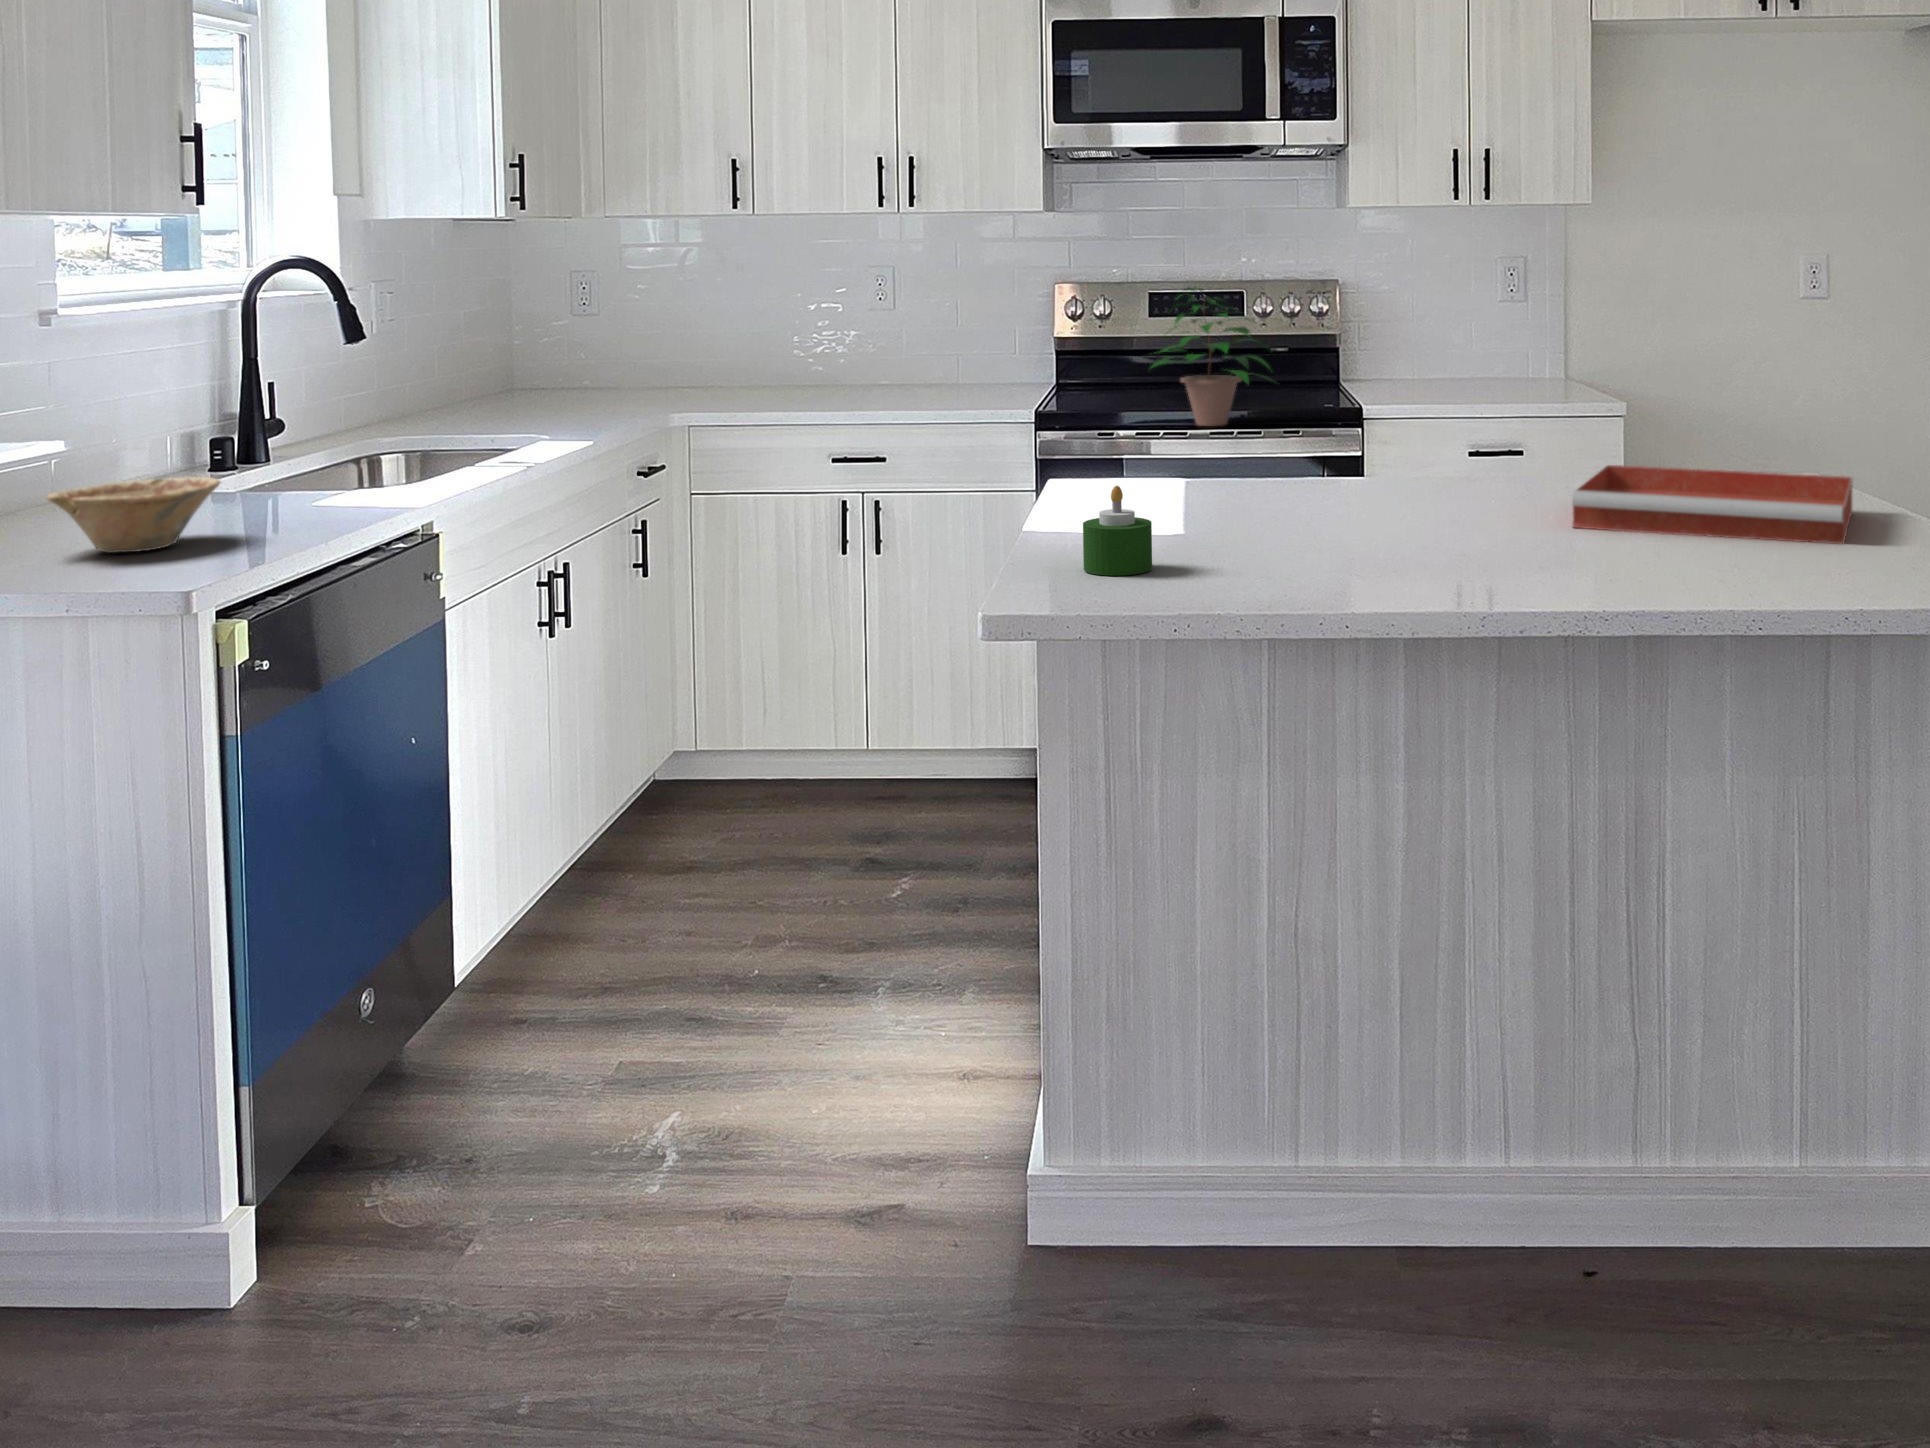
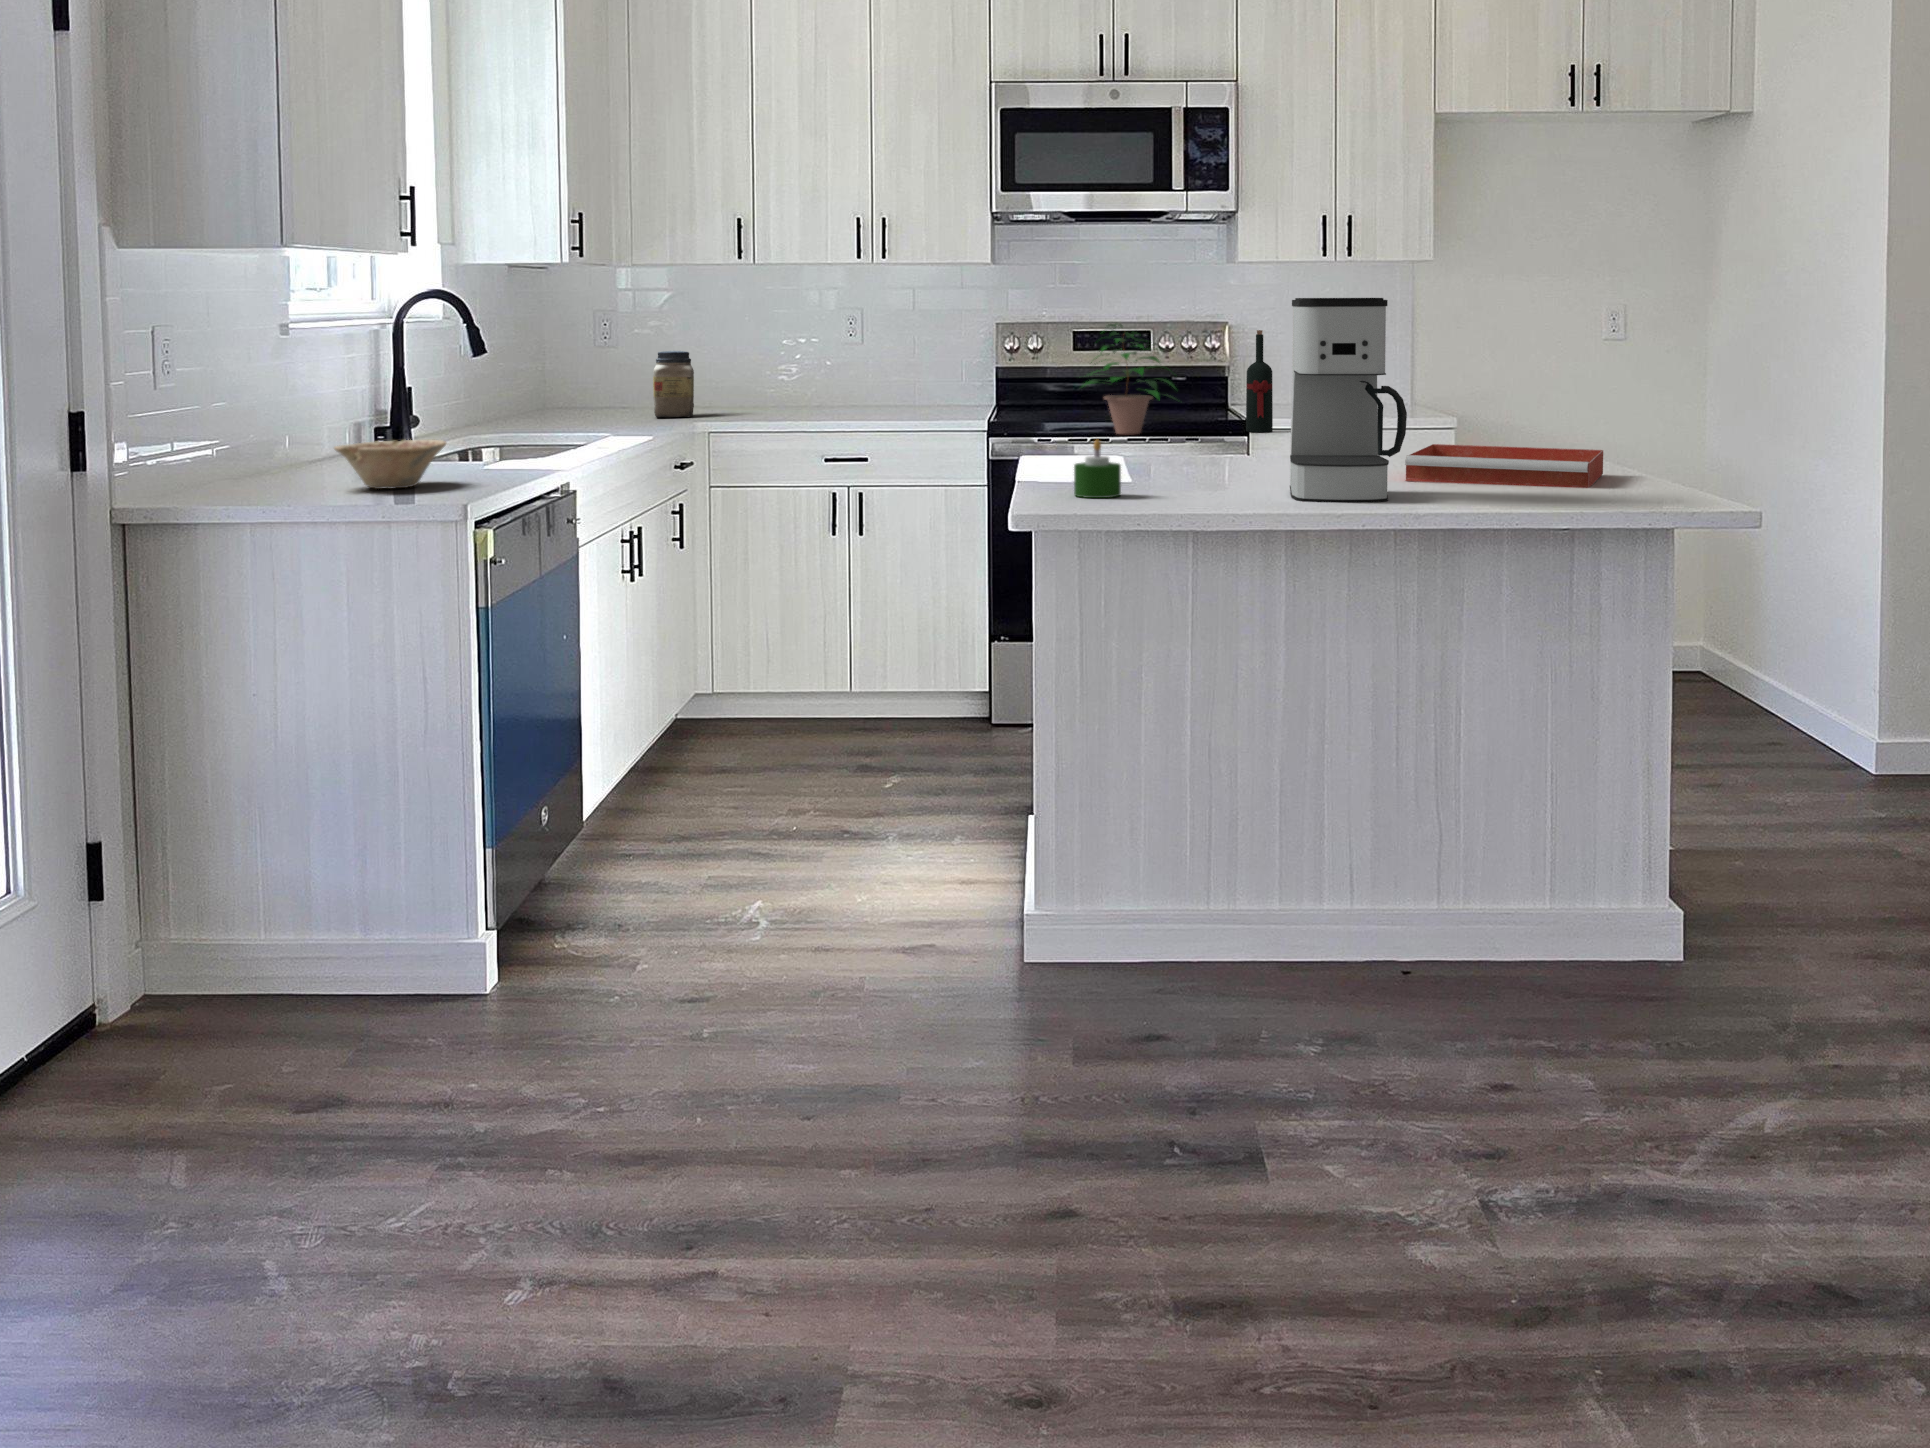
coffee maker: none [1404,271,1577,586] -> present [1290,298,1407,503]
wine bottle: none [1360,293,1394,421] -> present [1246,330,1273,432]
jar: none [626,325,679,408] -> present [653,351,694,418]

